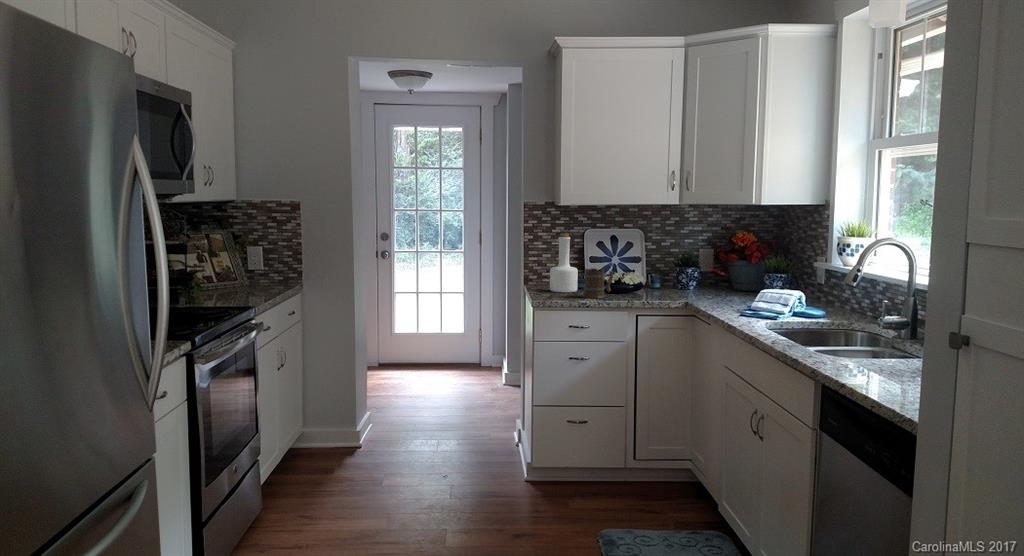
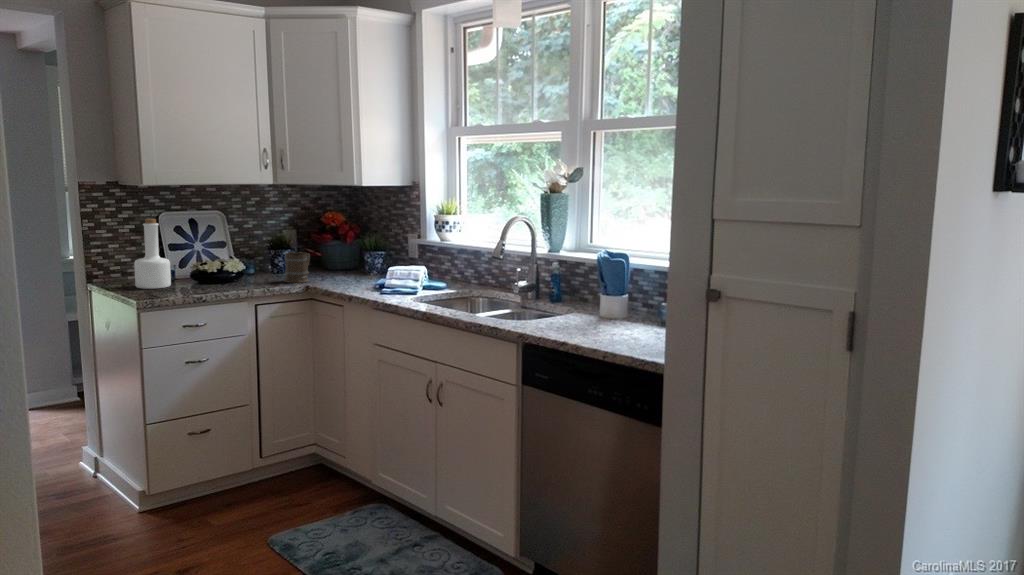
mug: present [582,268,613,298] -> present [284,252,310,283]

